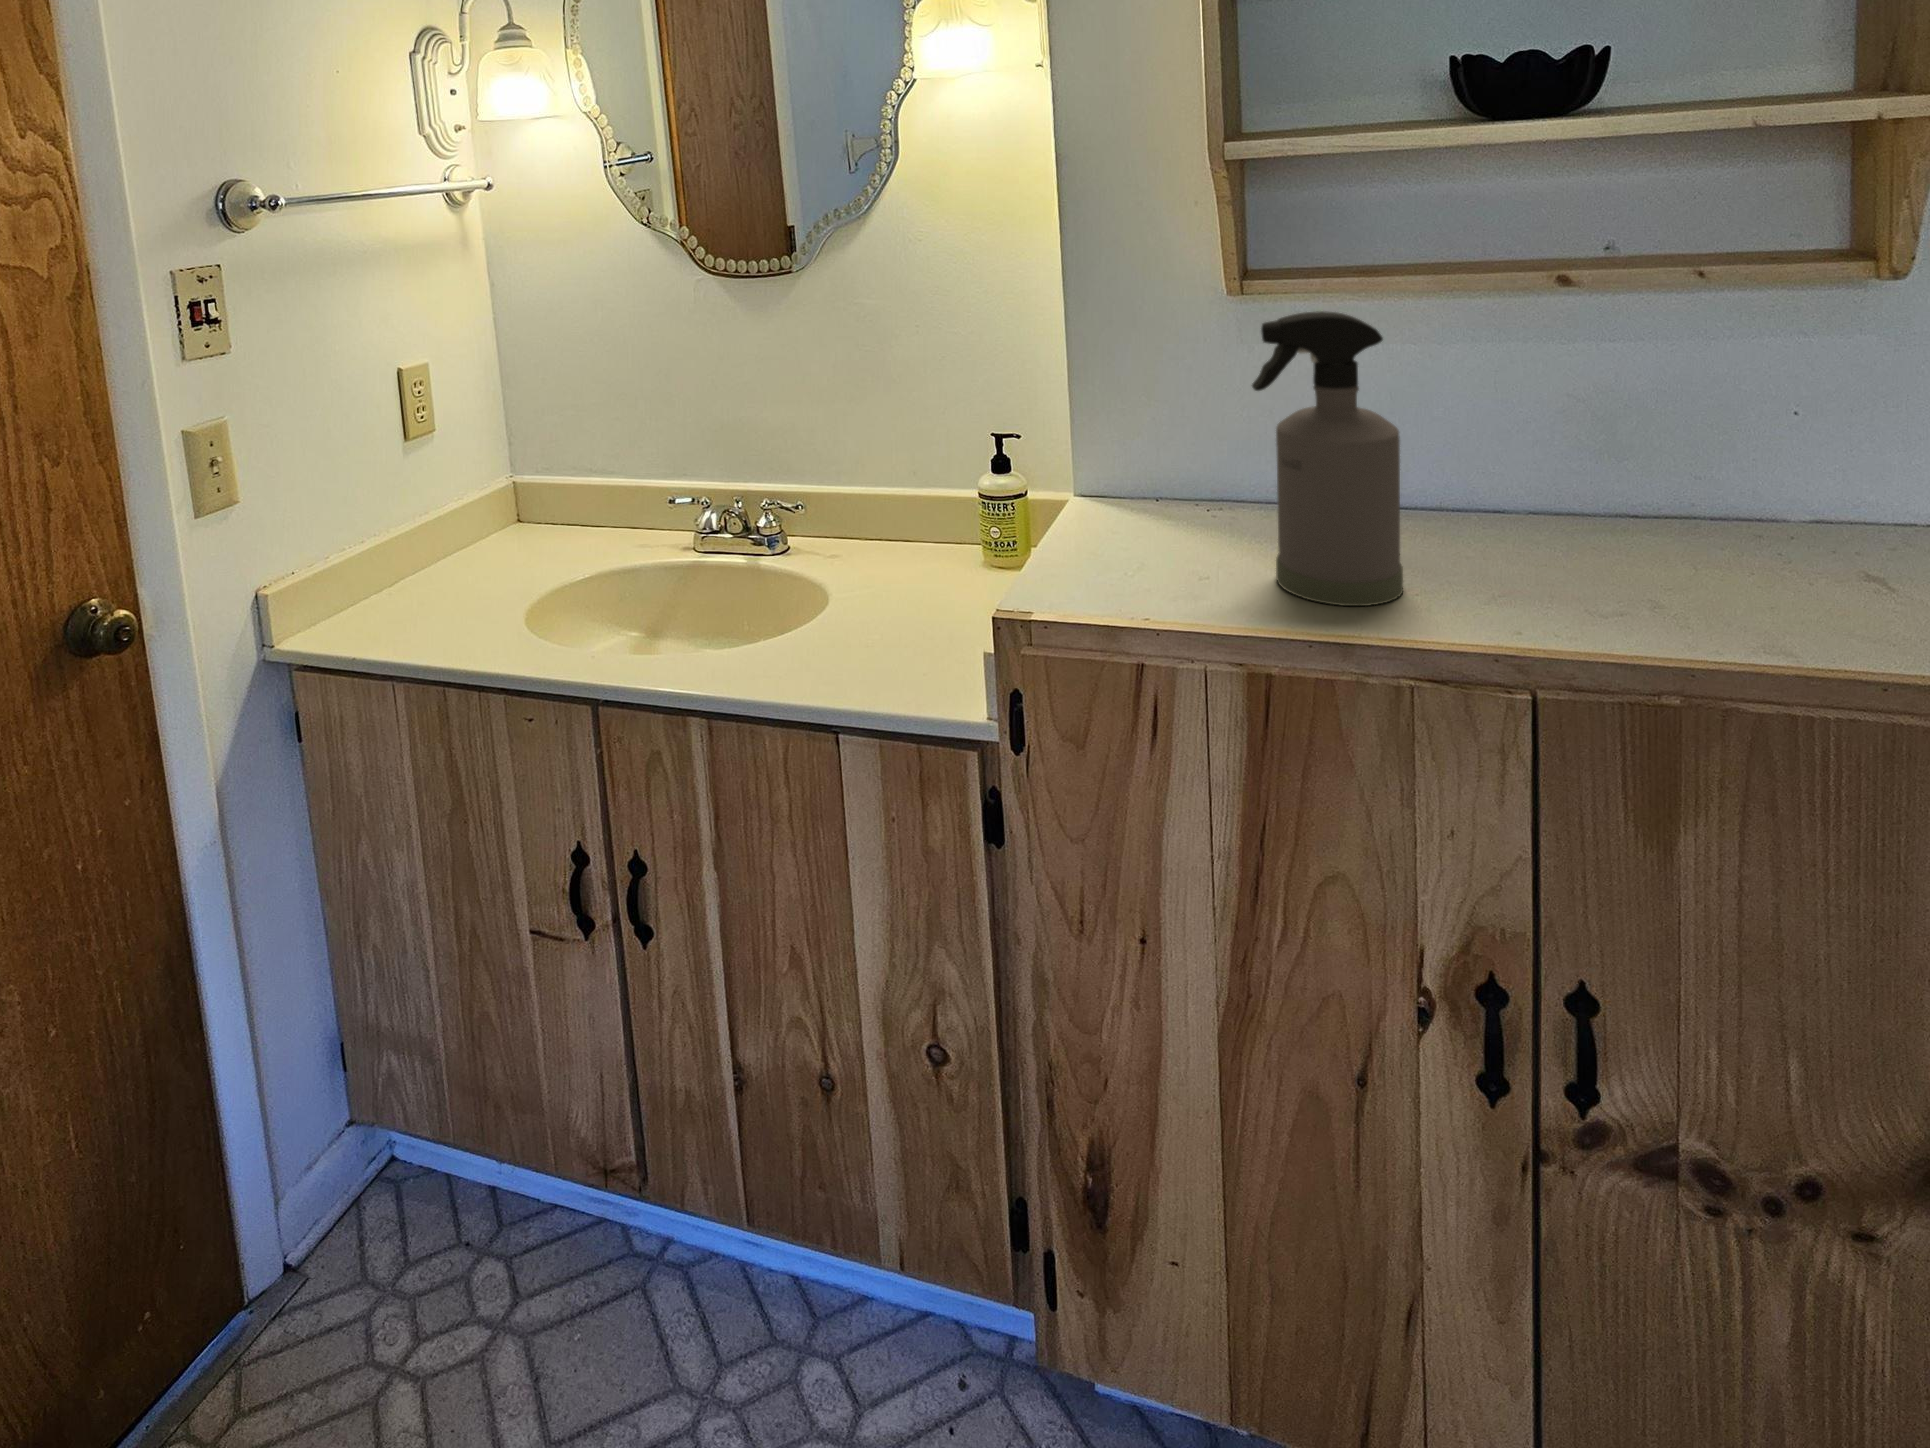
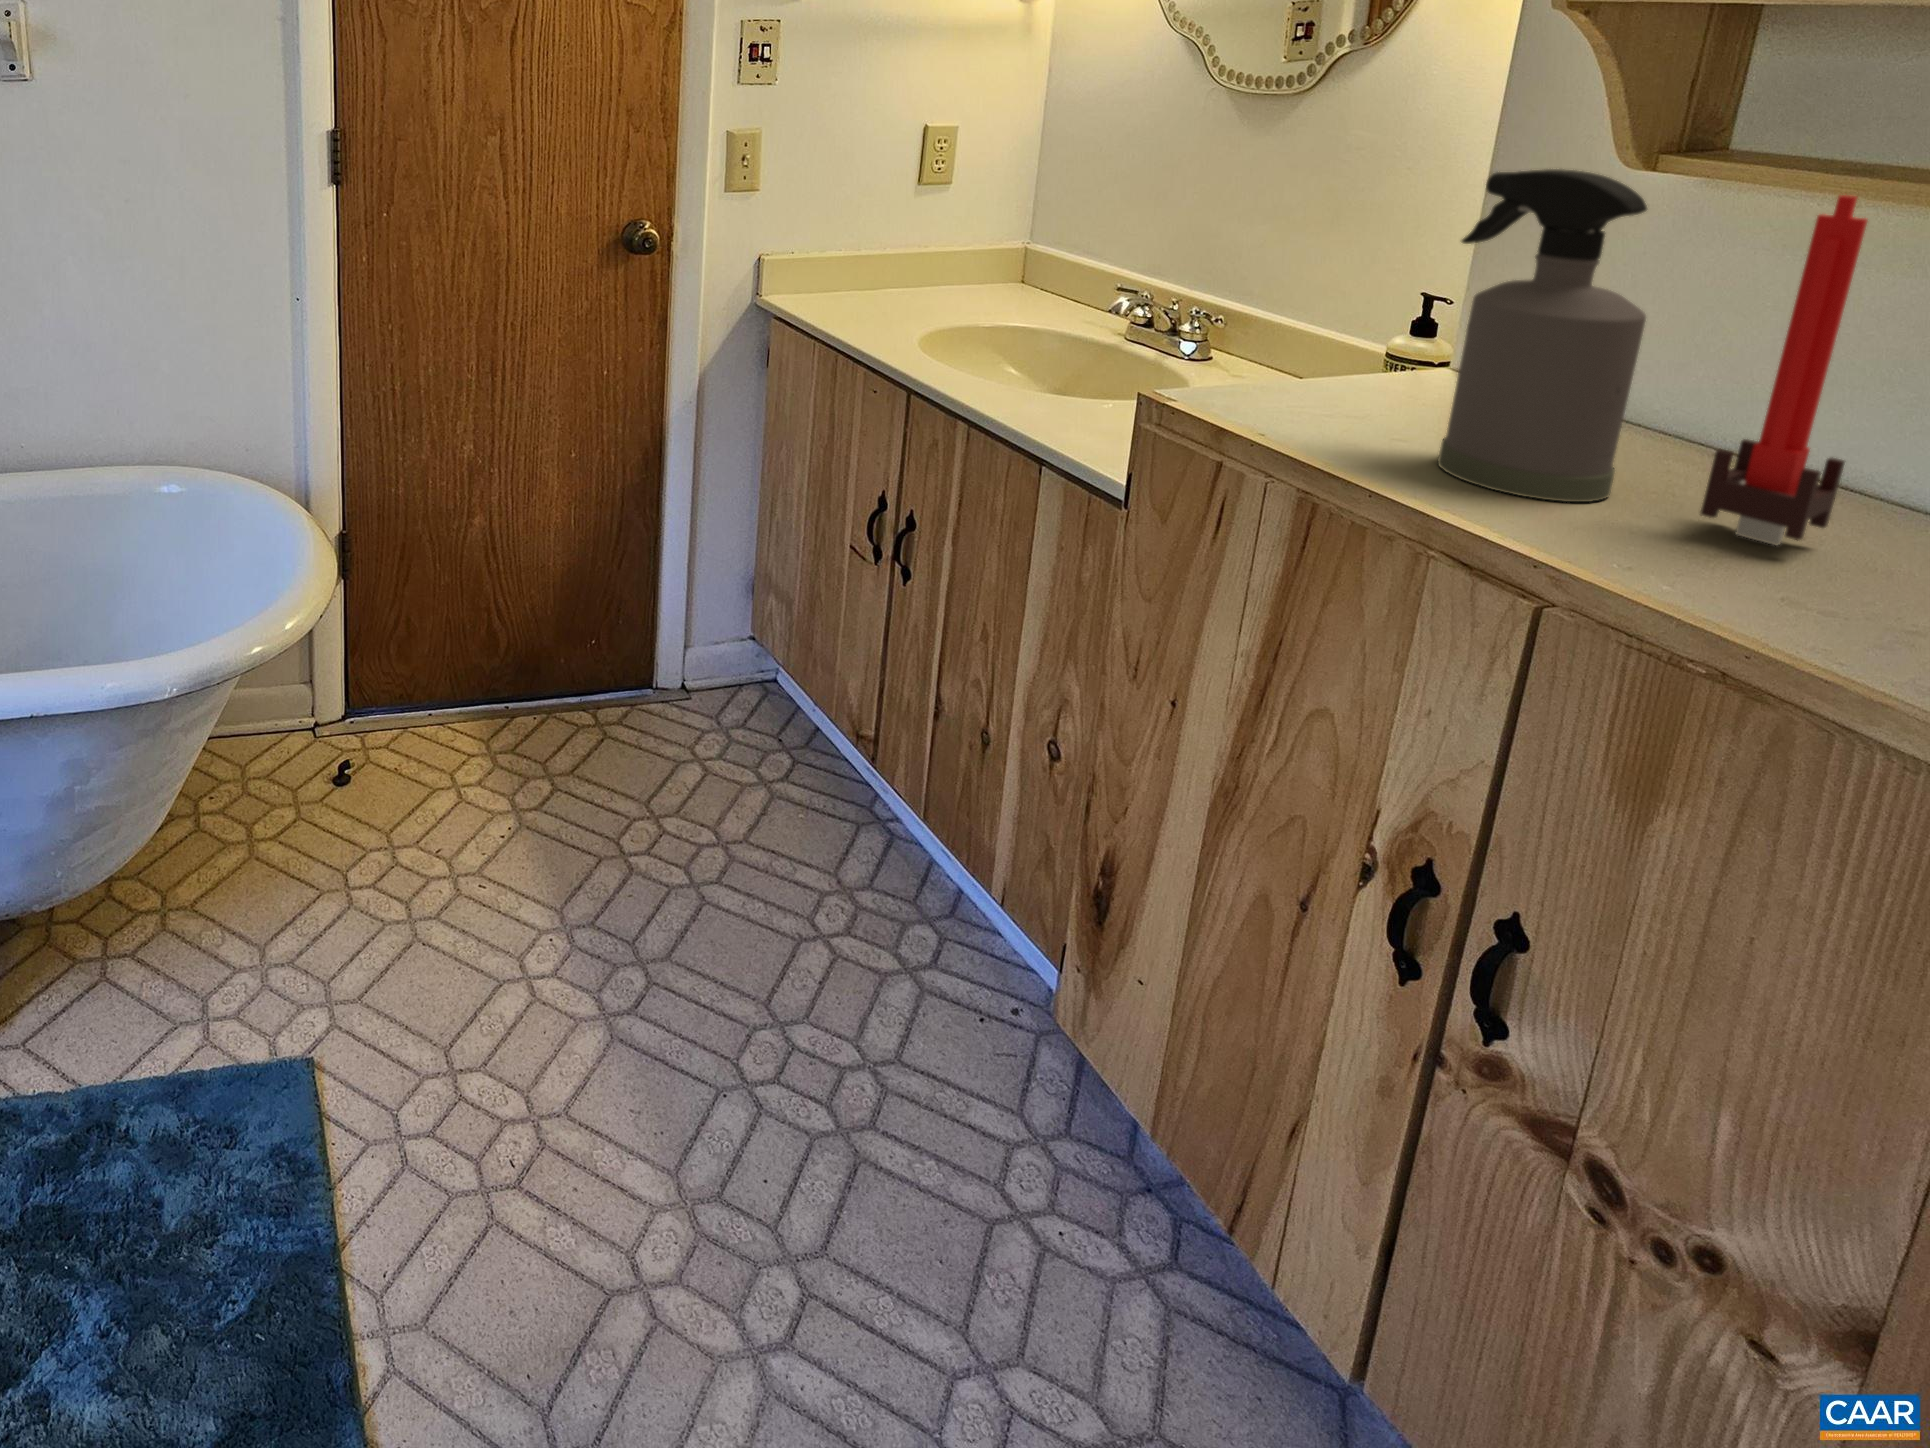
candle: none [1450,302,1538,577] -> present [1701,195,1867,545]

